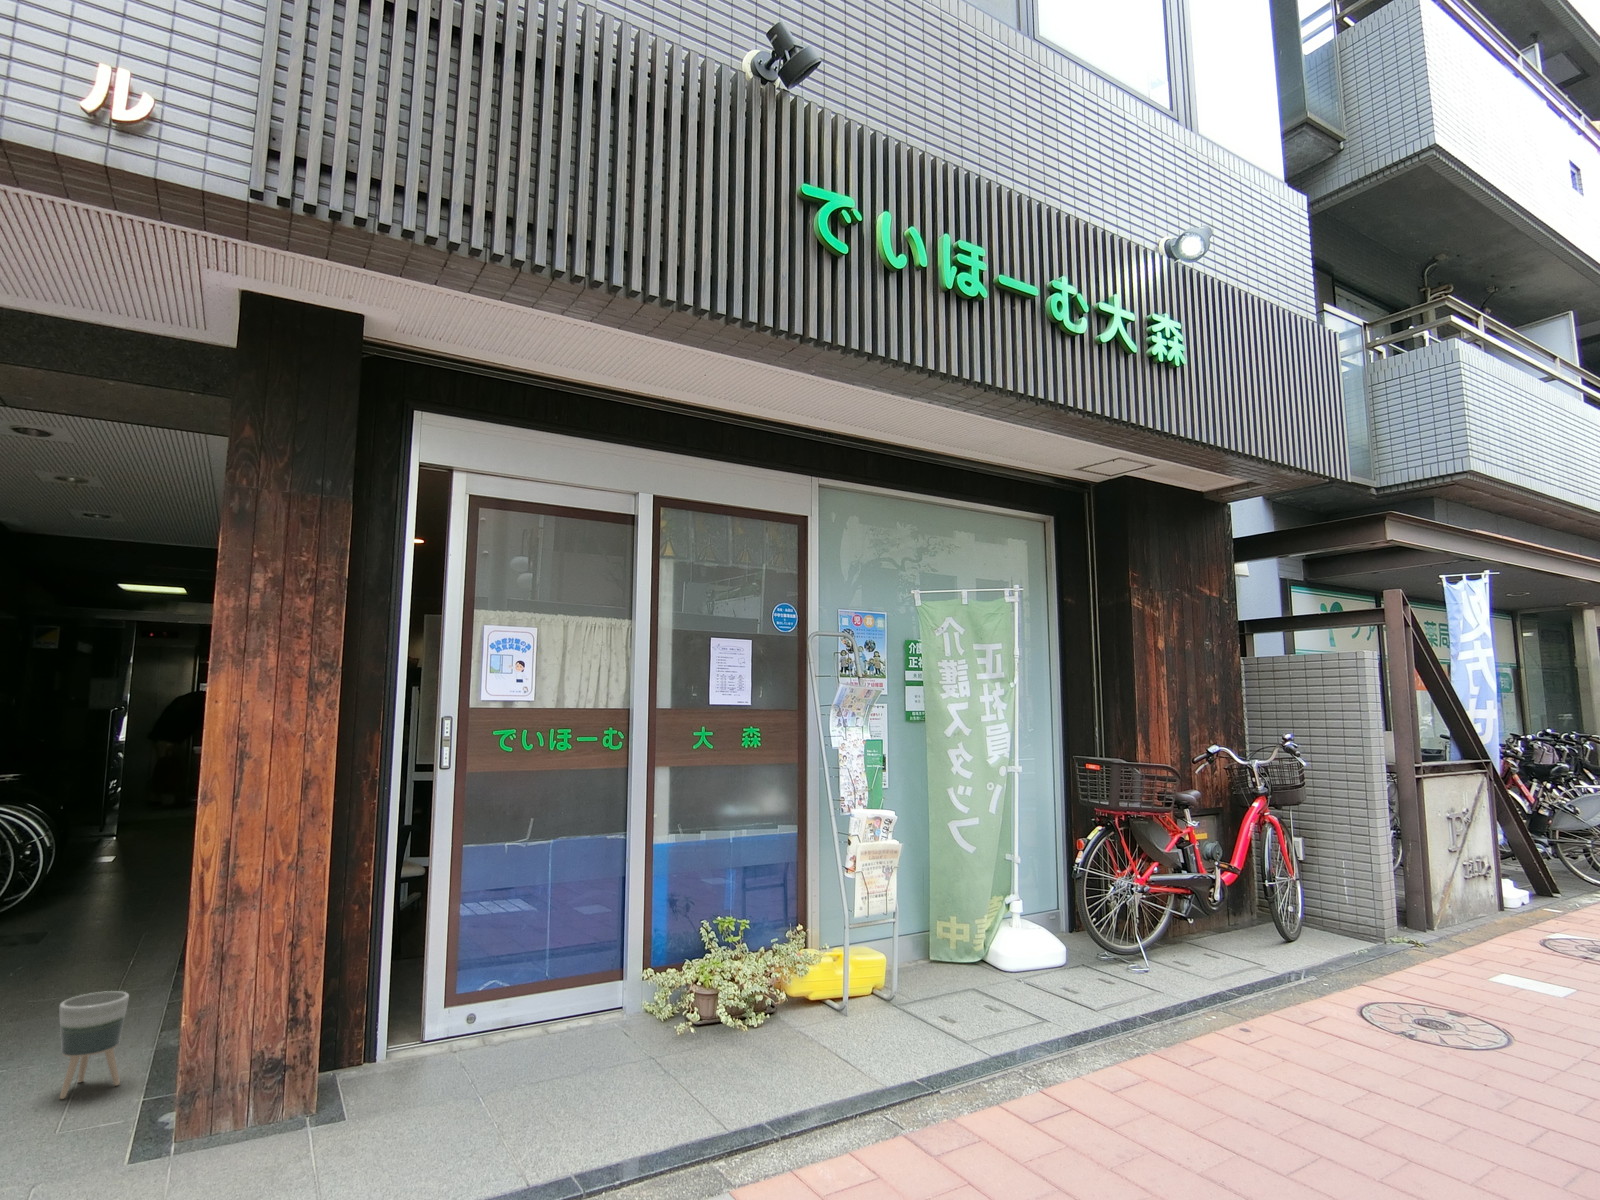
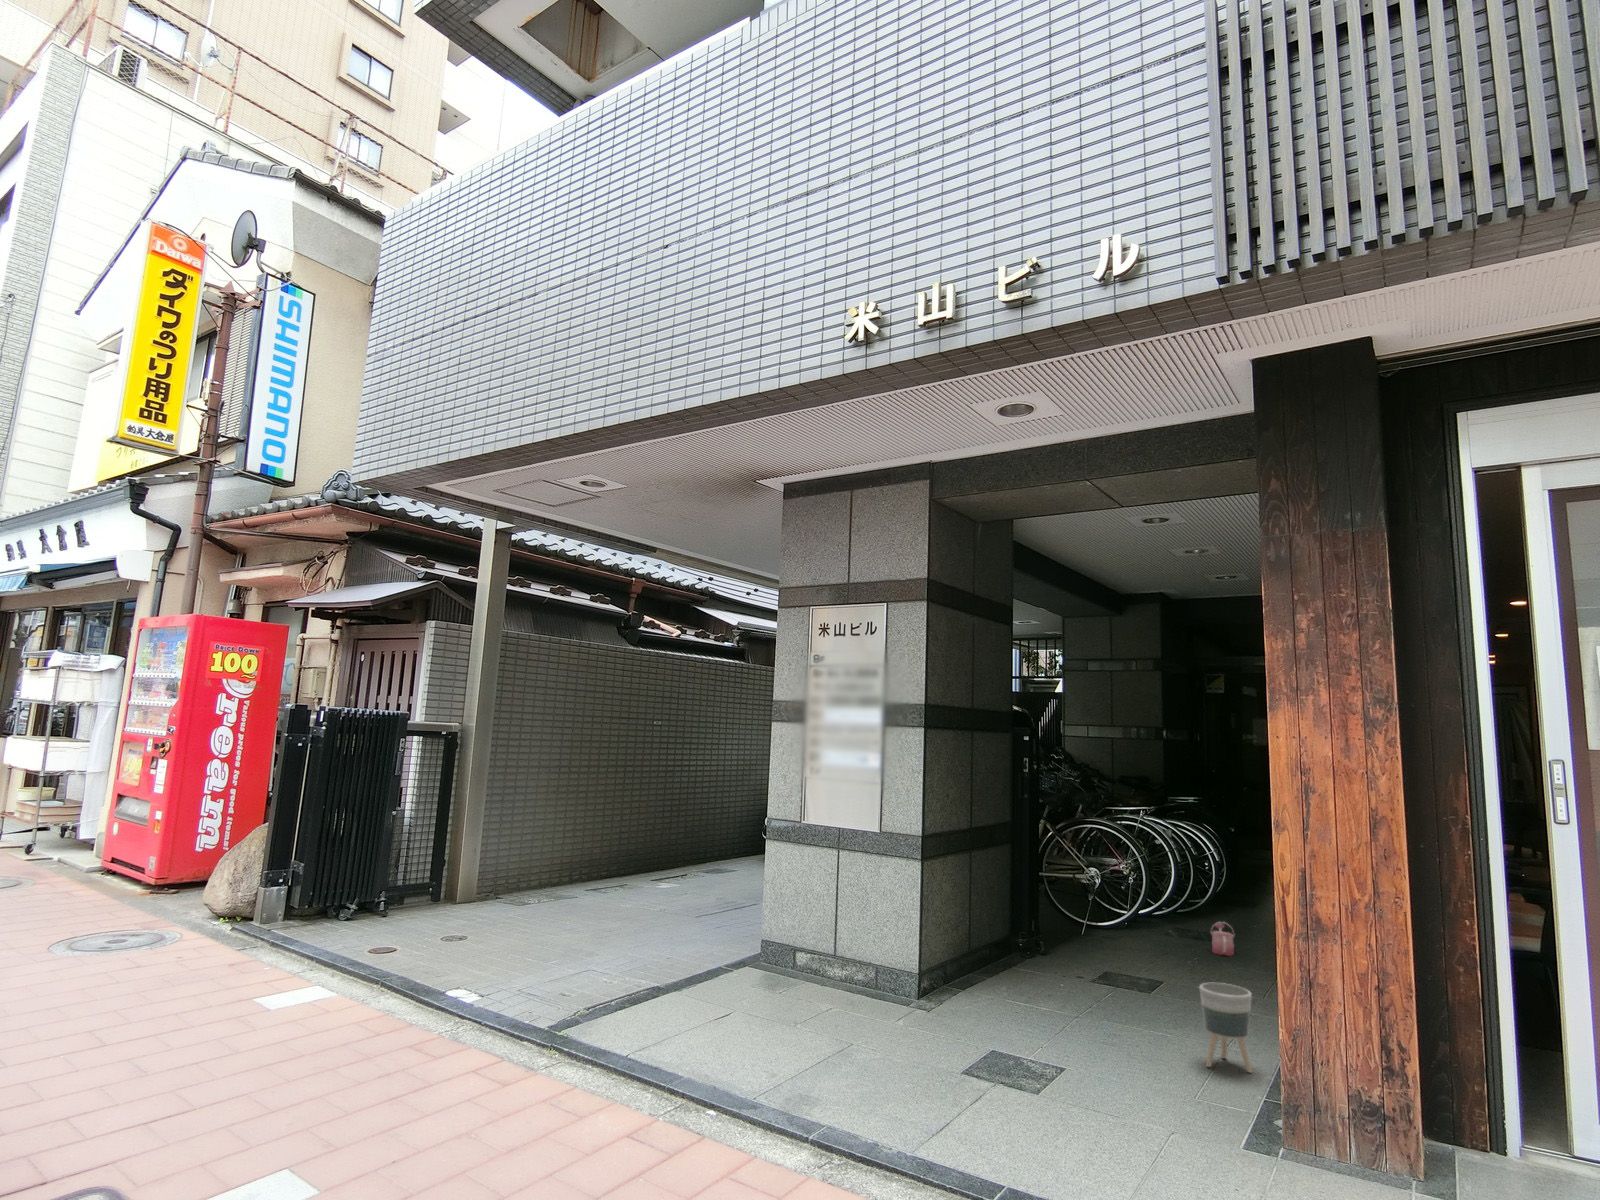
watering can: none [37,928,72,969] -> present [1211,922,1234,956]

